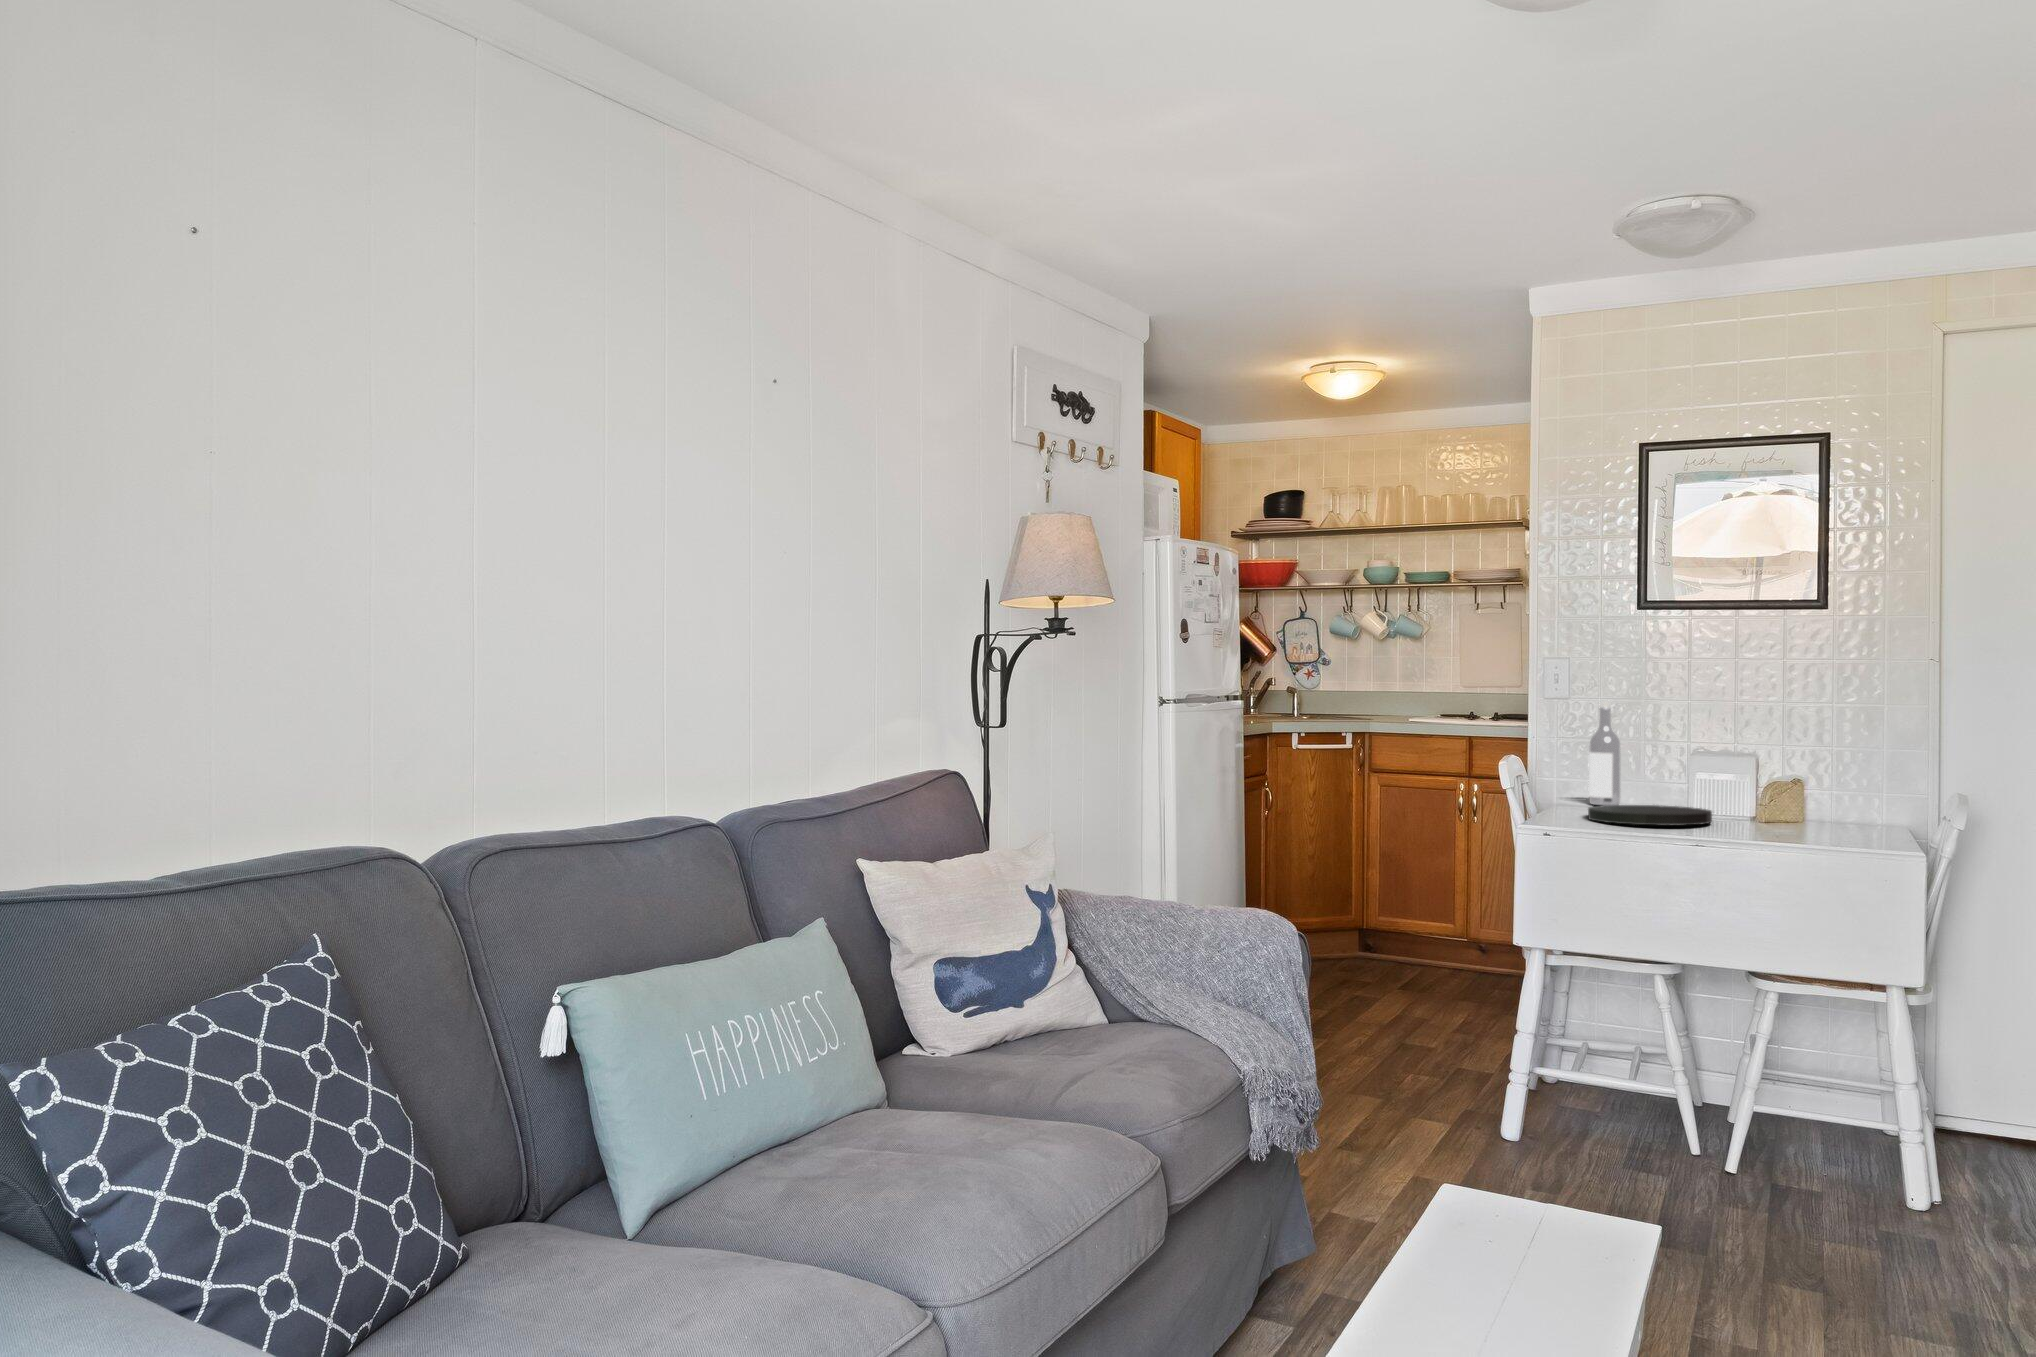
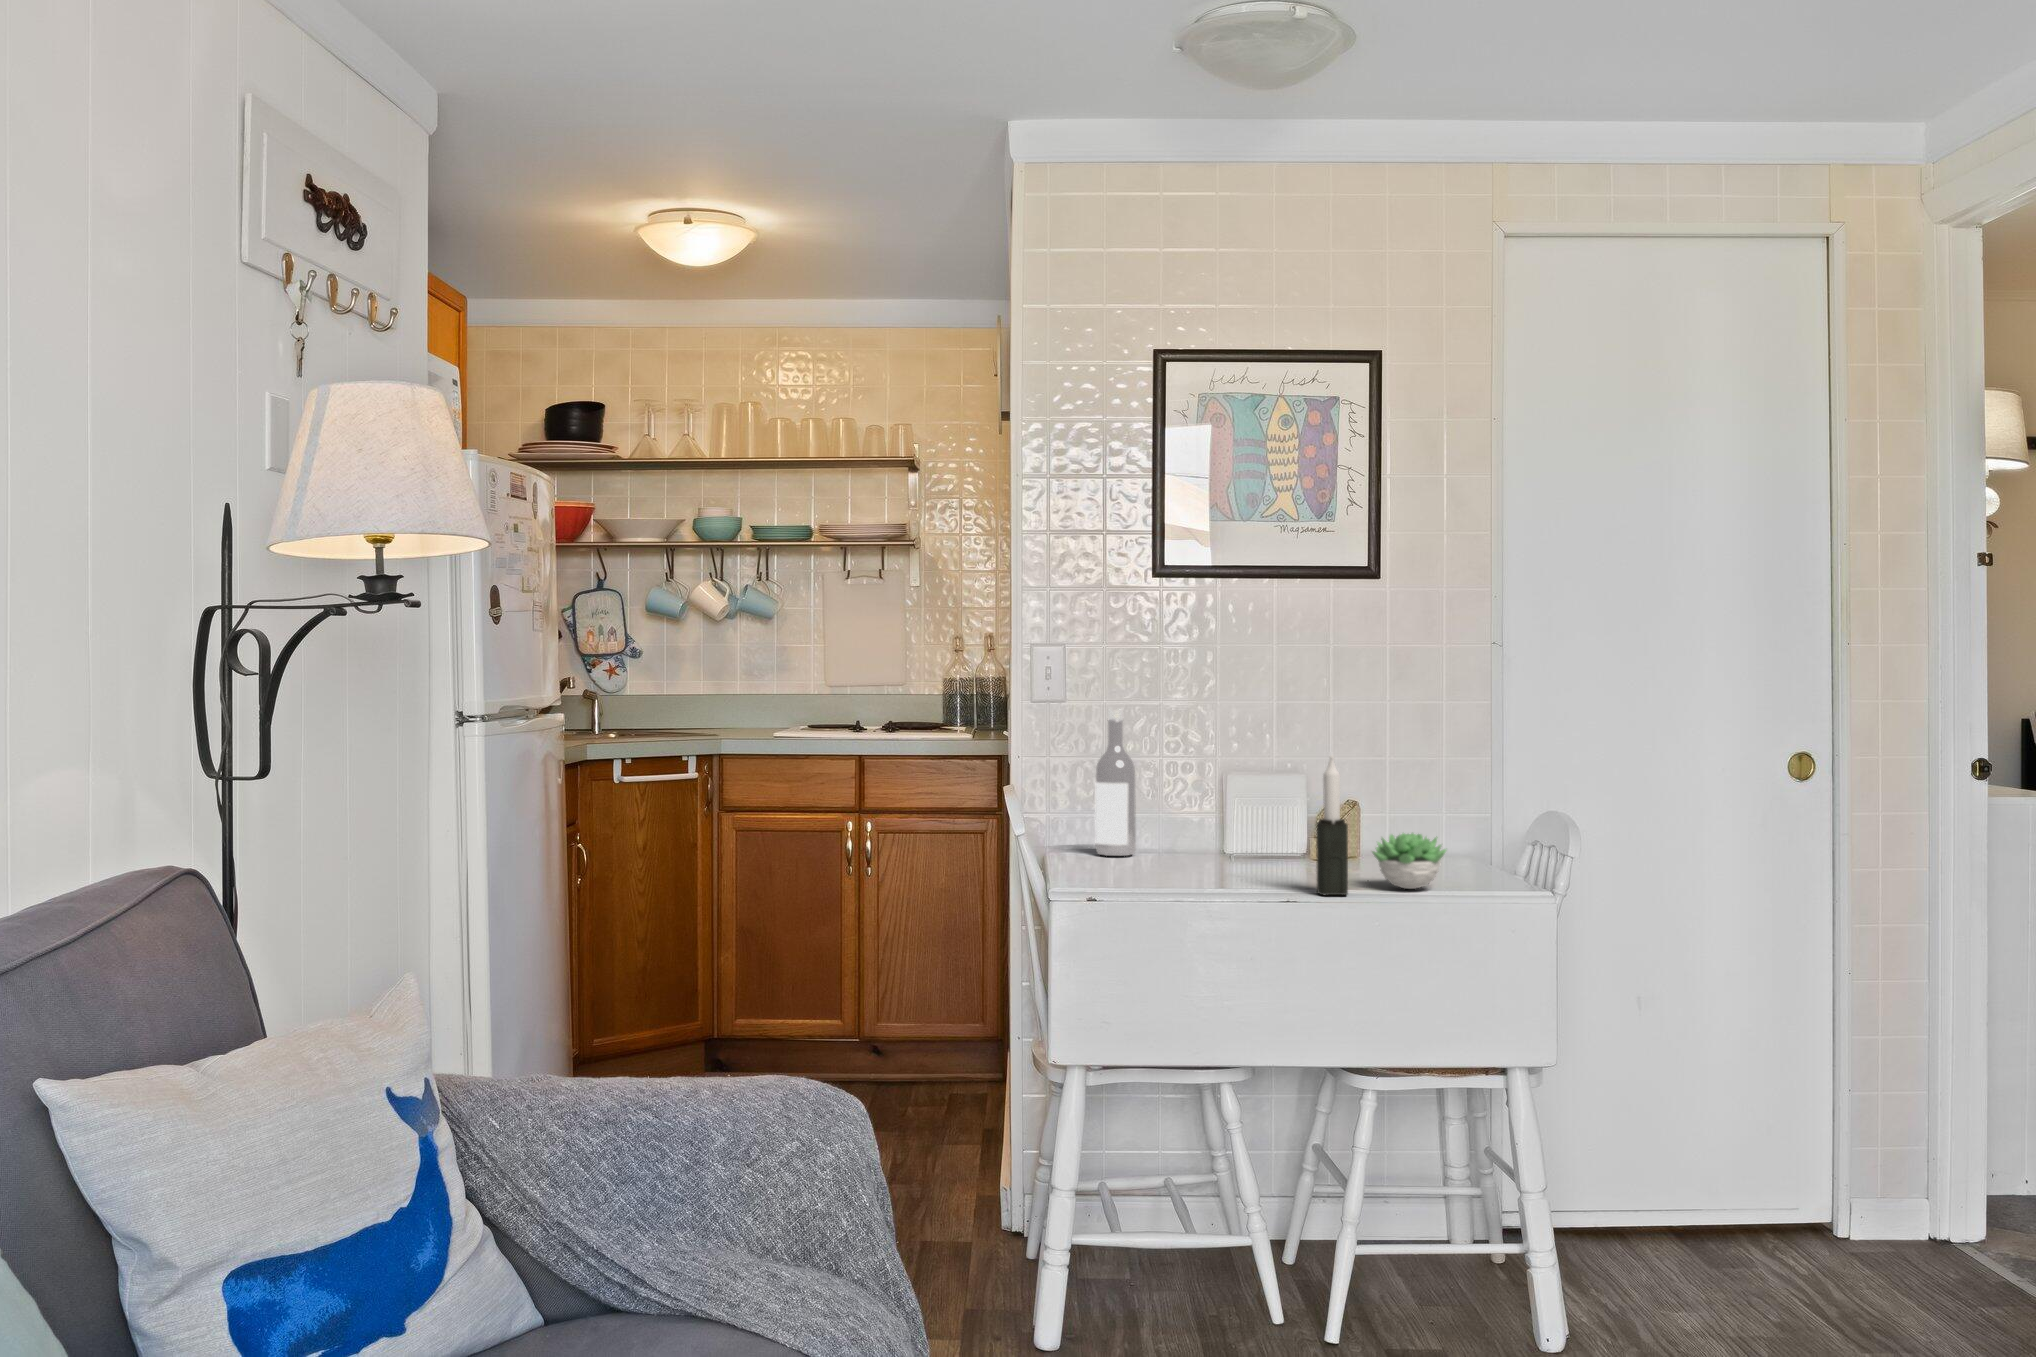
candle: none [1731,734,1755,838] -> present [1316,755,1348,895]
succulent plant: none [1780,795,1850,837] -> present [1372,833,1446,889]
plate: present [1588,805,1712,826] -> none [1118,853,1276,884]

